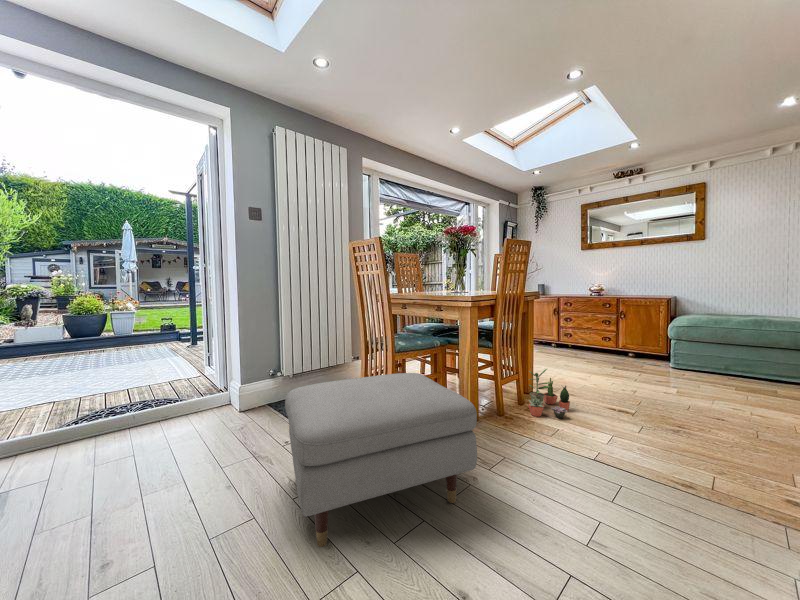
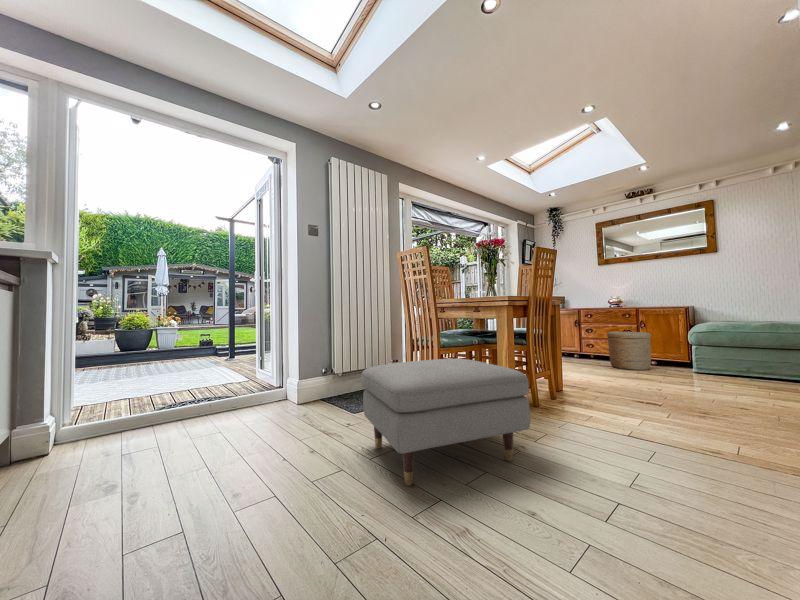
woven basket: none [585,322,630,363] -> present [607,332,651,370]
potted plant: present [528,369,570,419] -> none [559,364,601,409]

